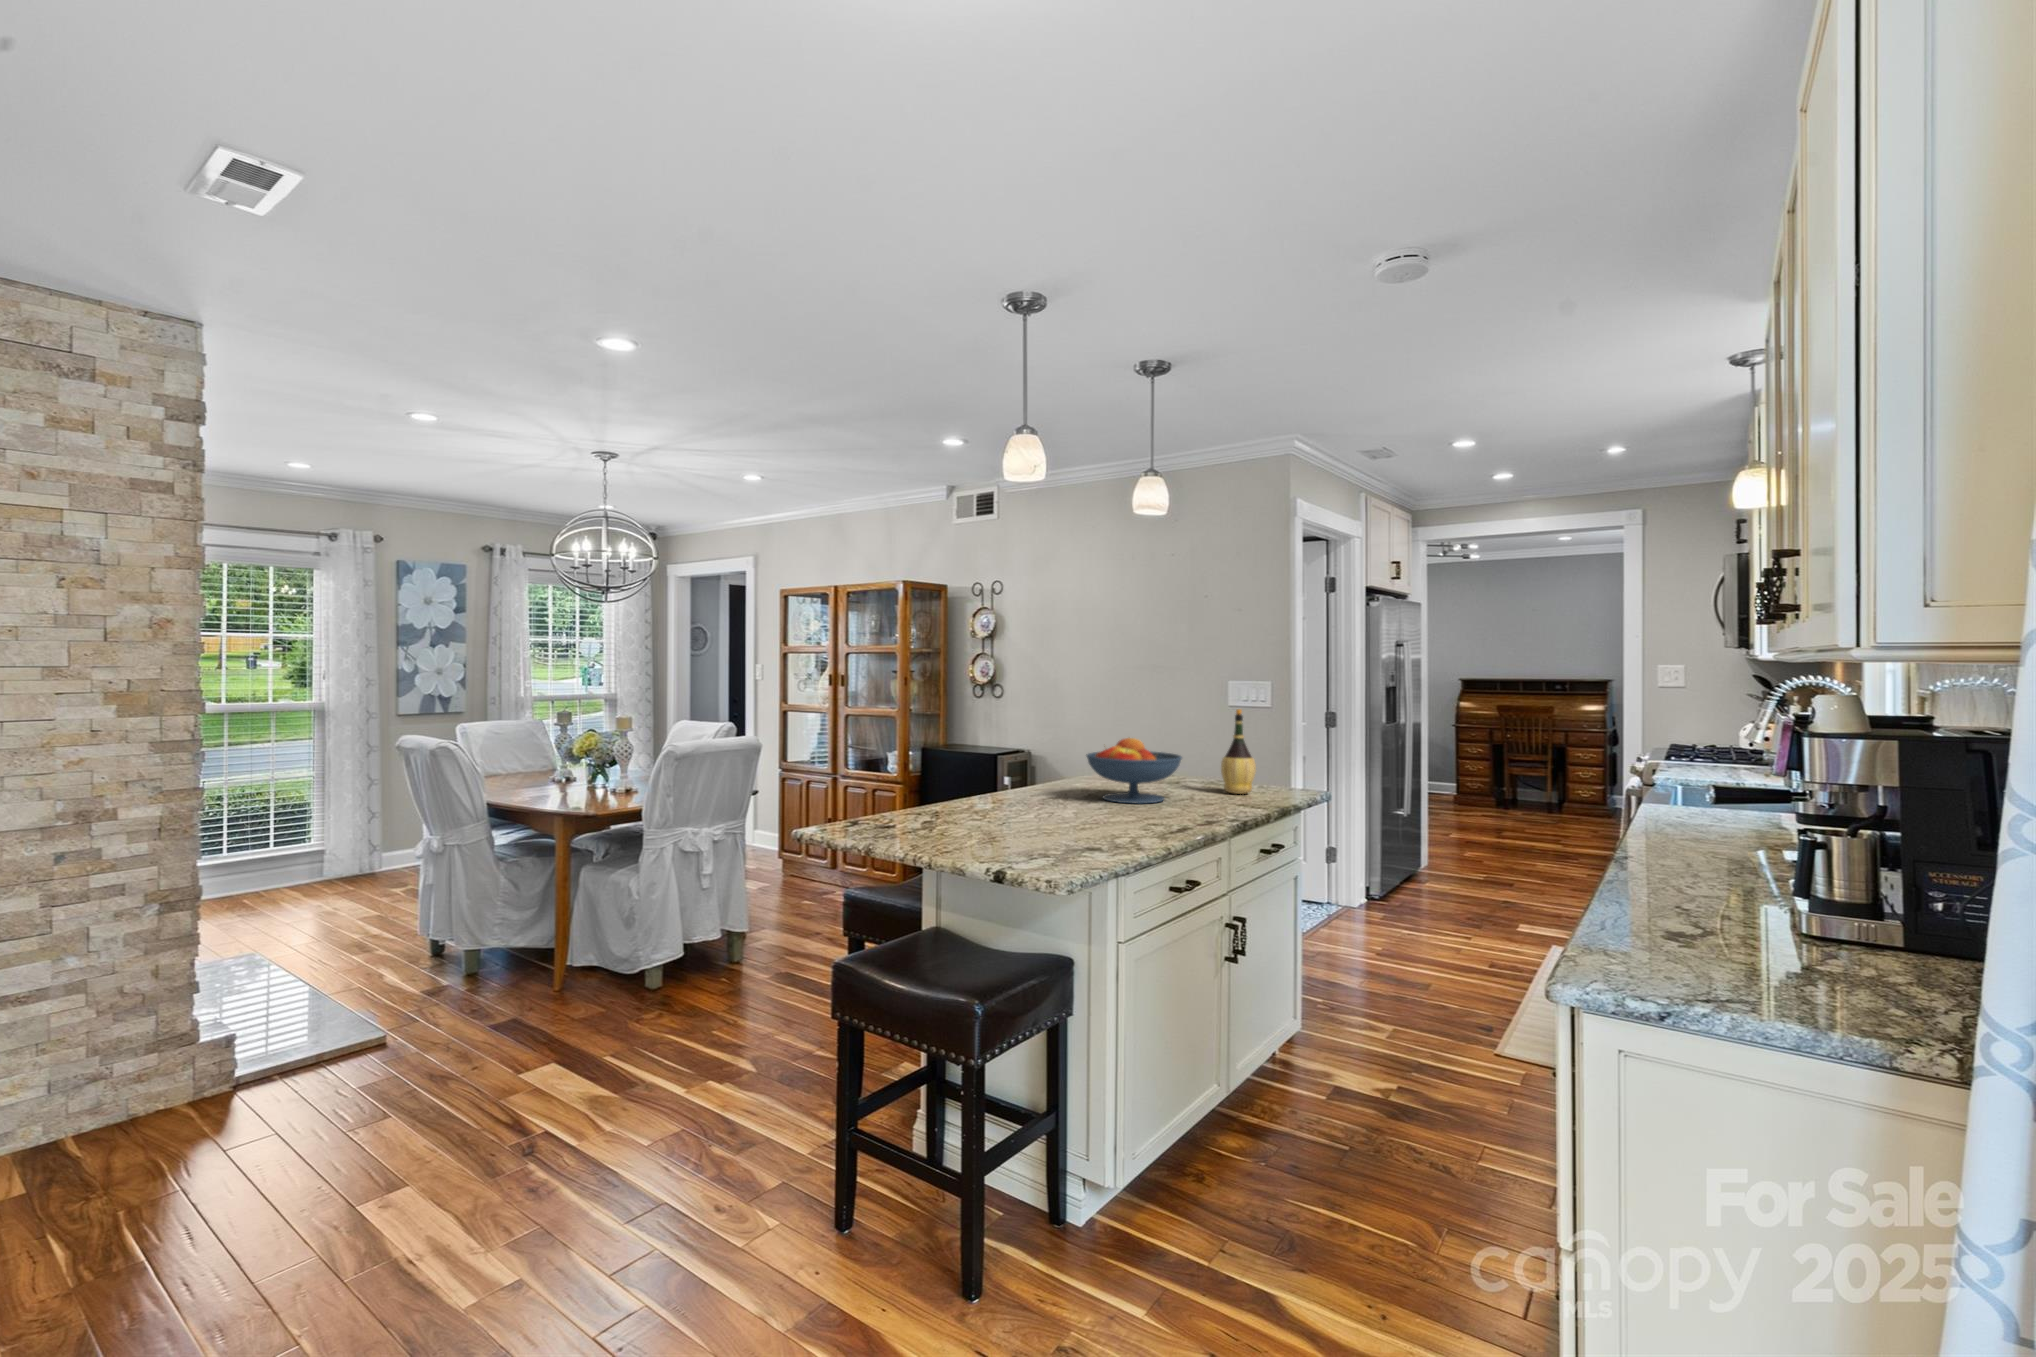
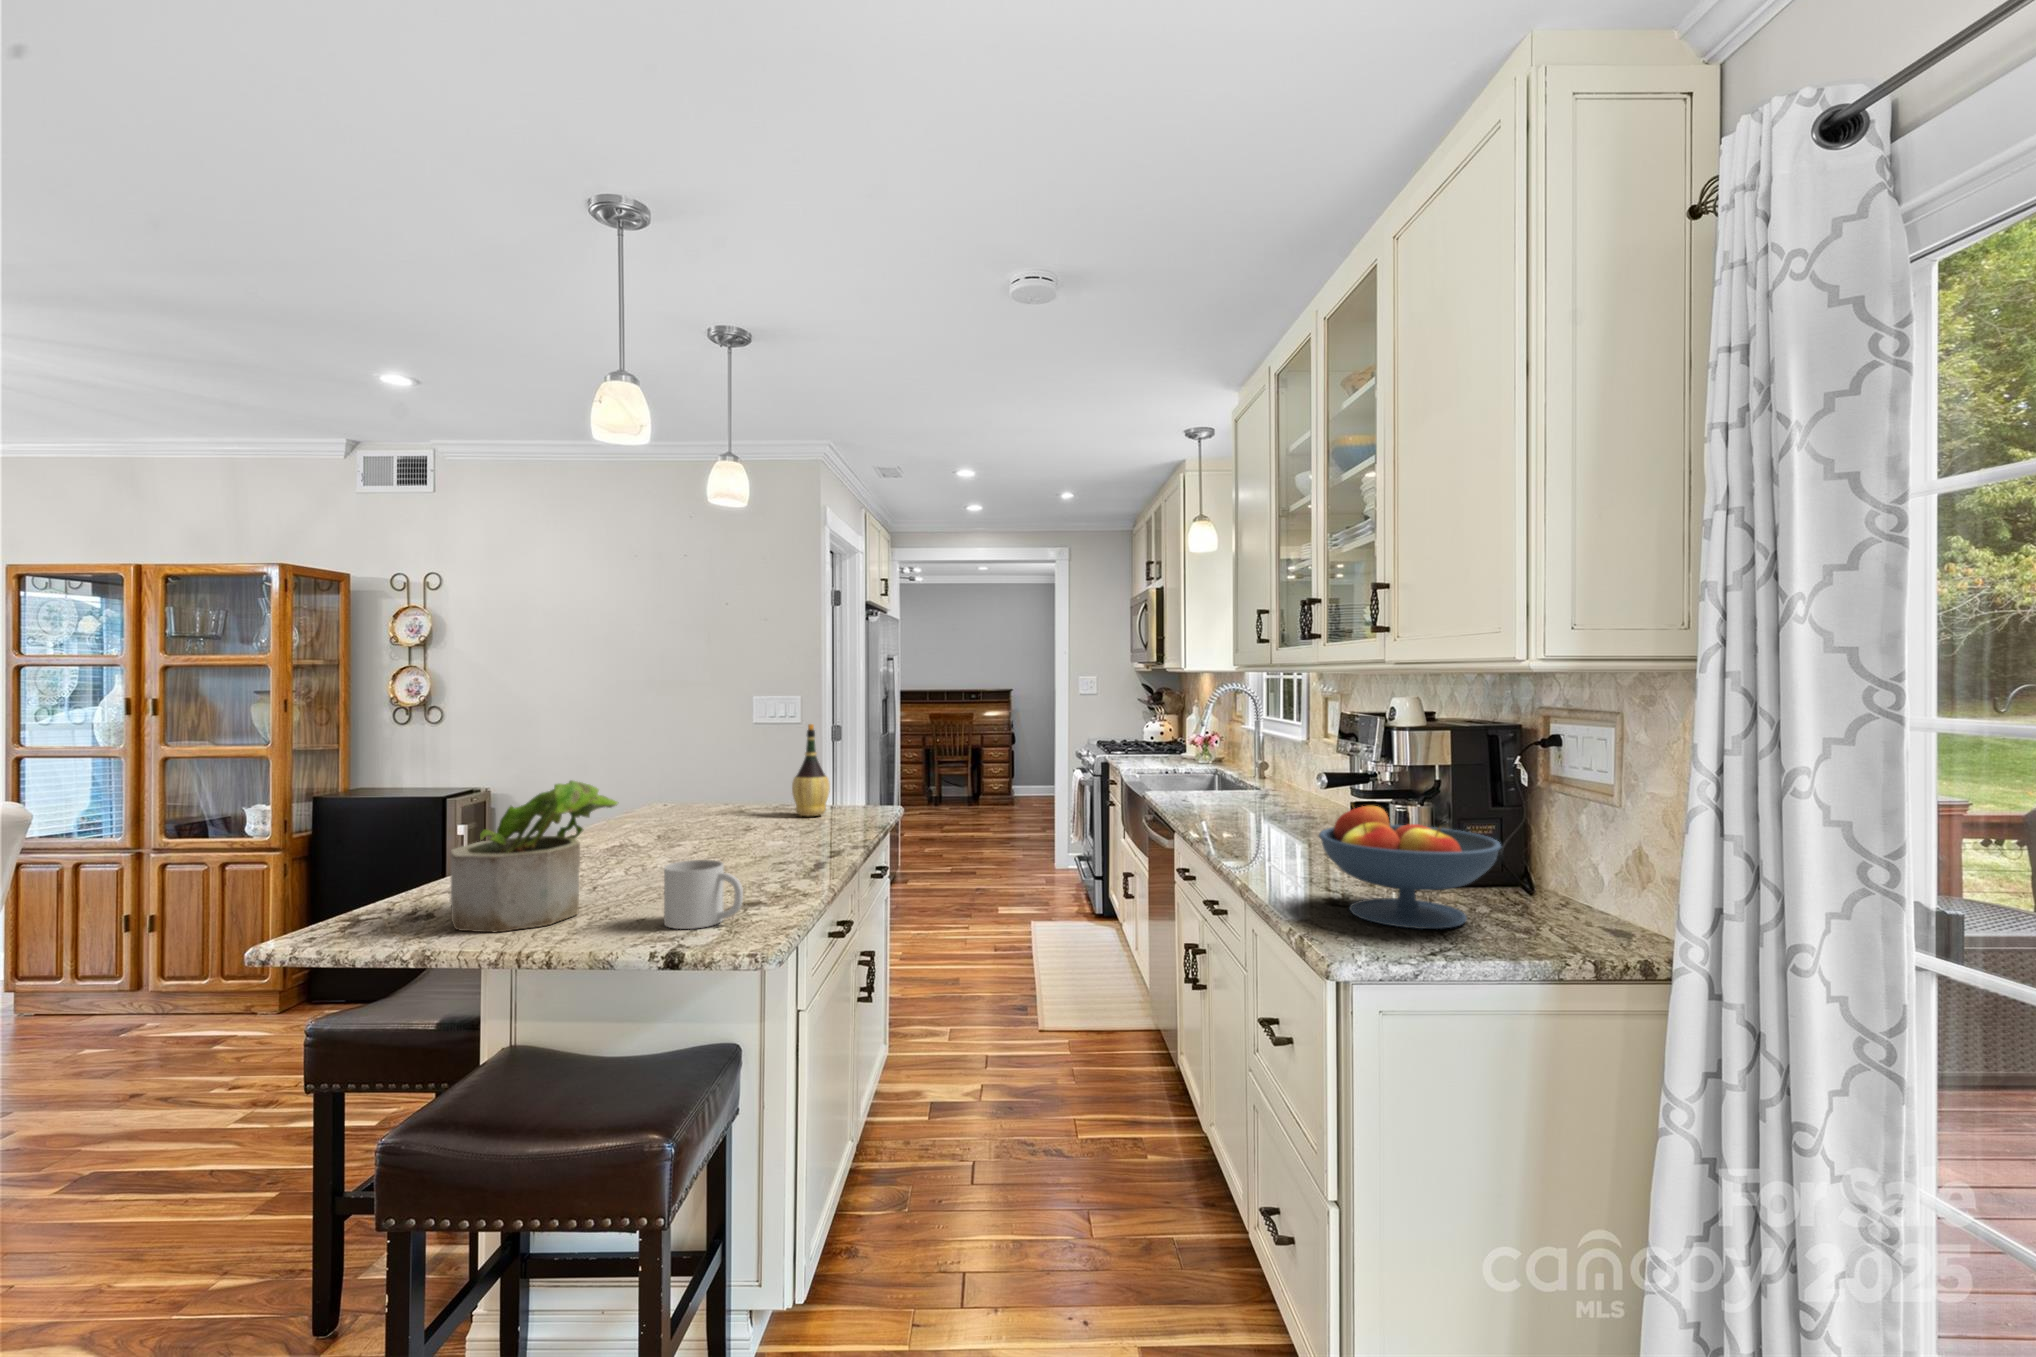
fruit bowl: present [1086,738,1182,804] -> present [1319,806,1501,929]
potted plant: none [895,741,1009,845] -> present [450,780,618,932]
mug: none [1015,809,1066,861] -> present [664,860,743,929]

